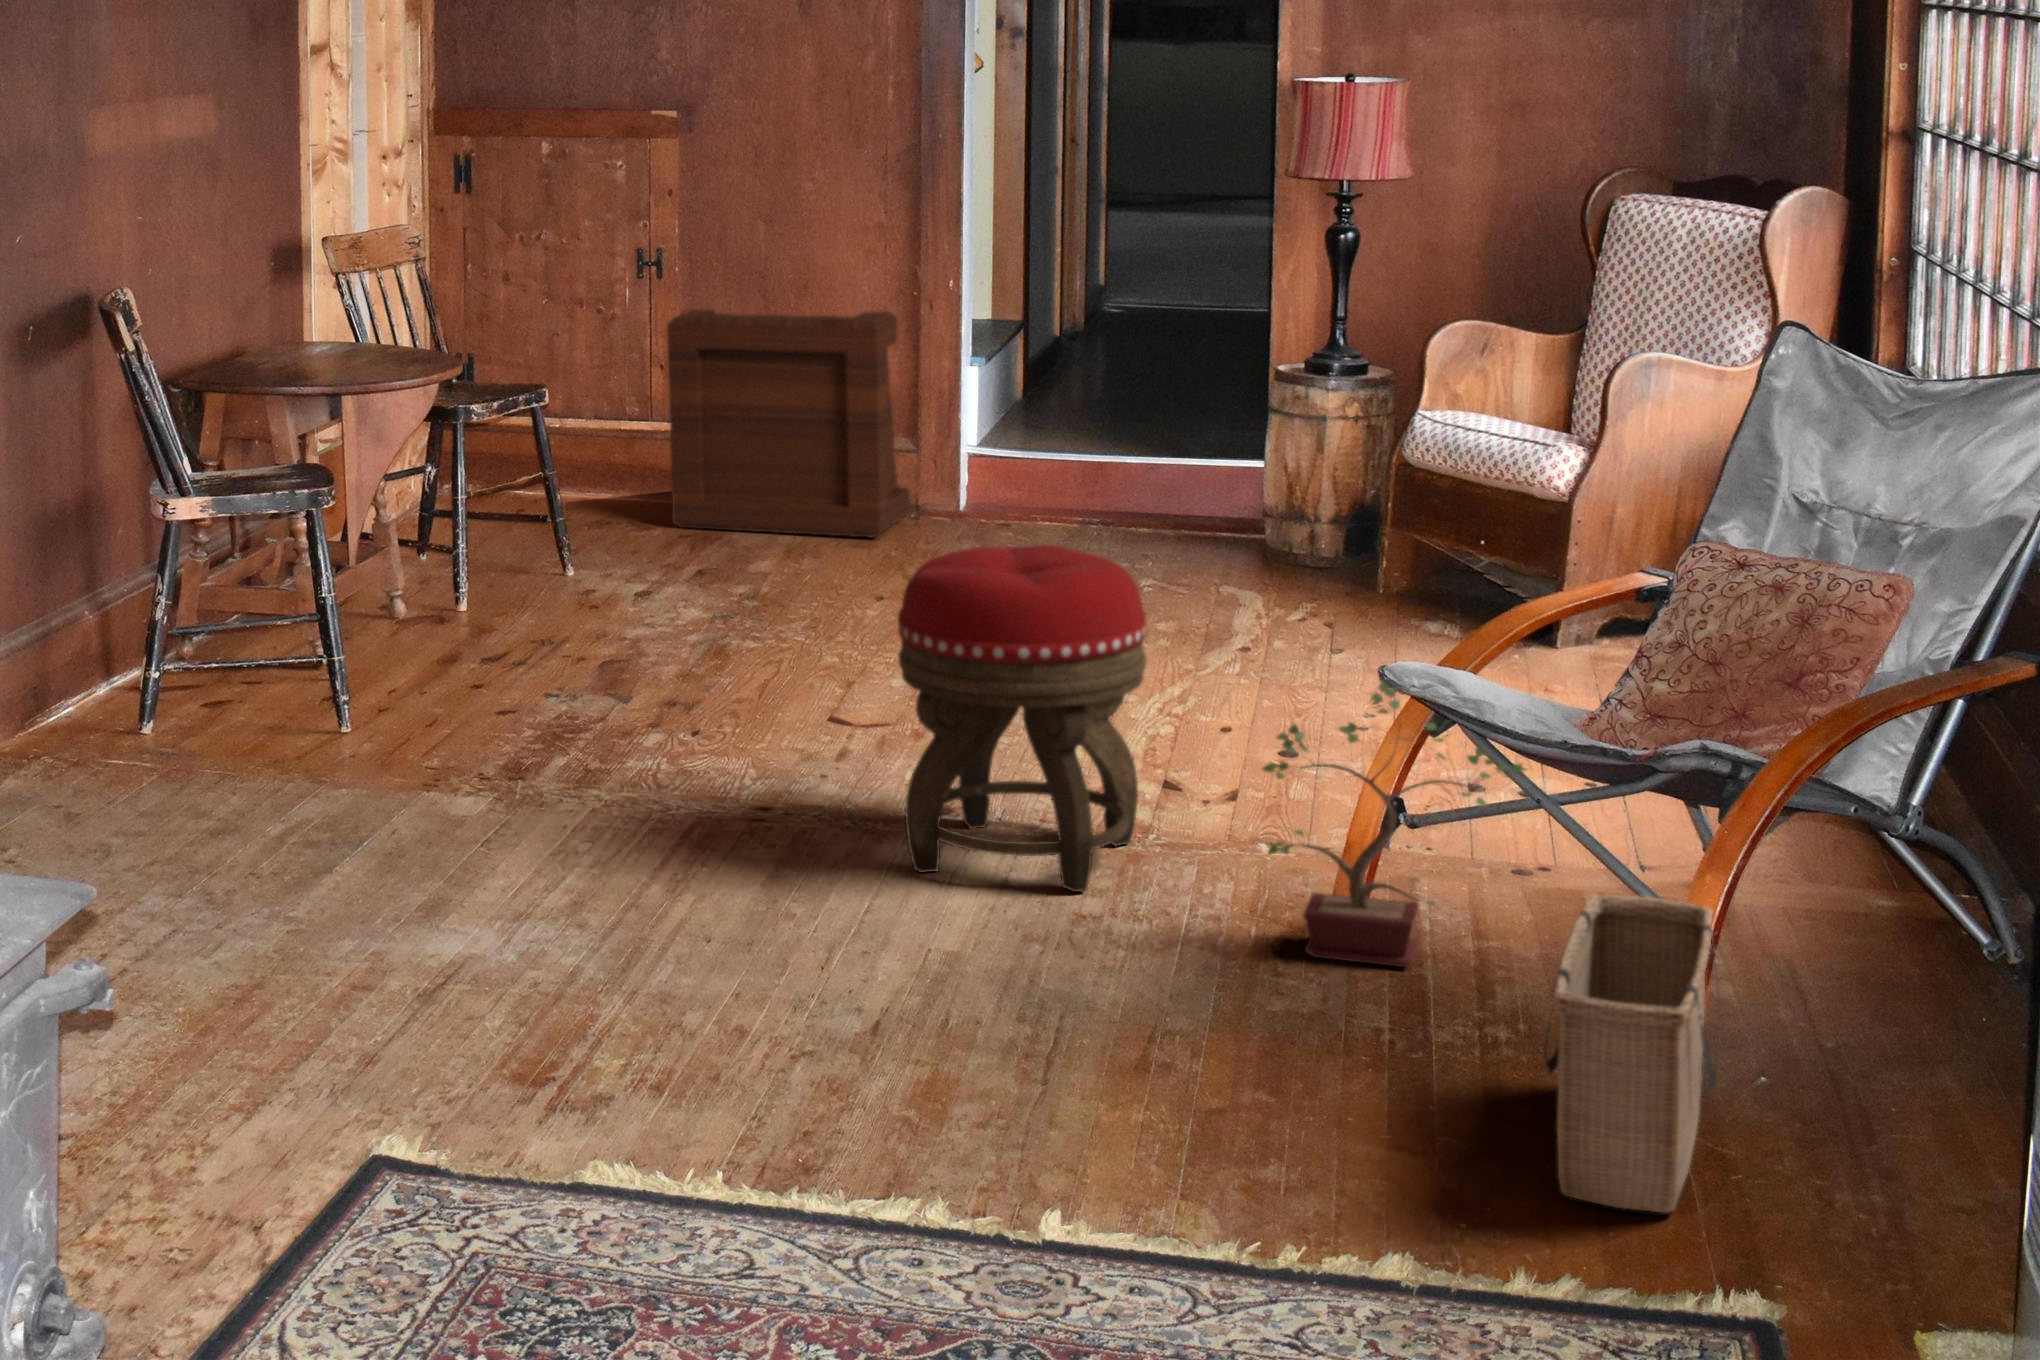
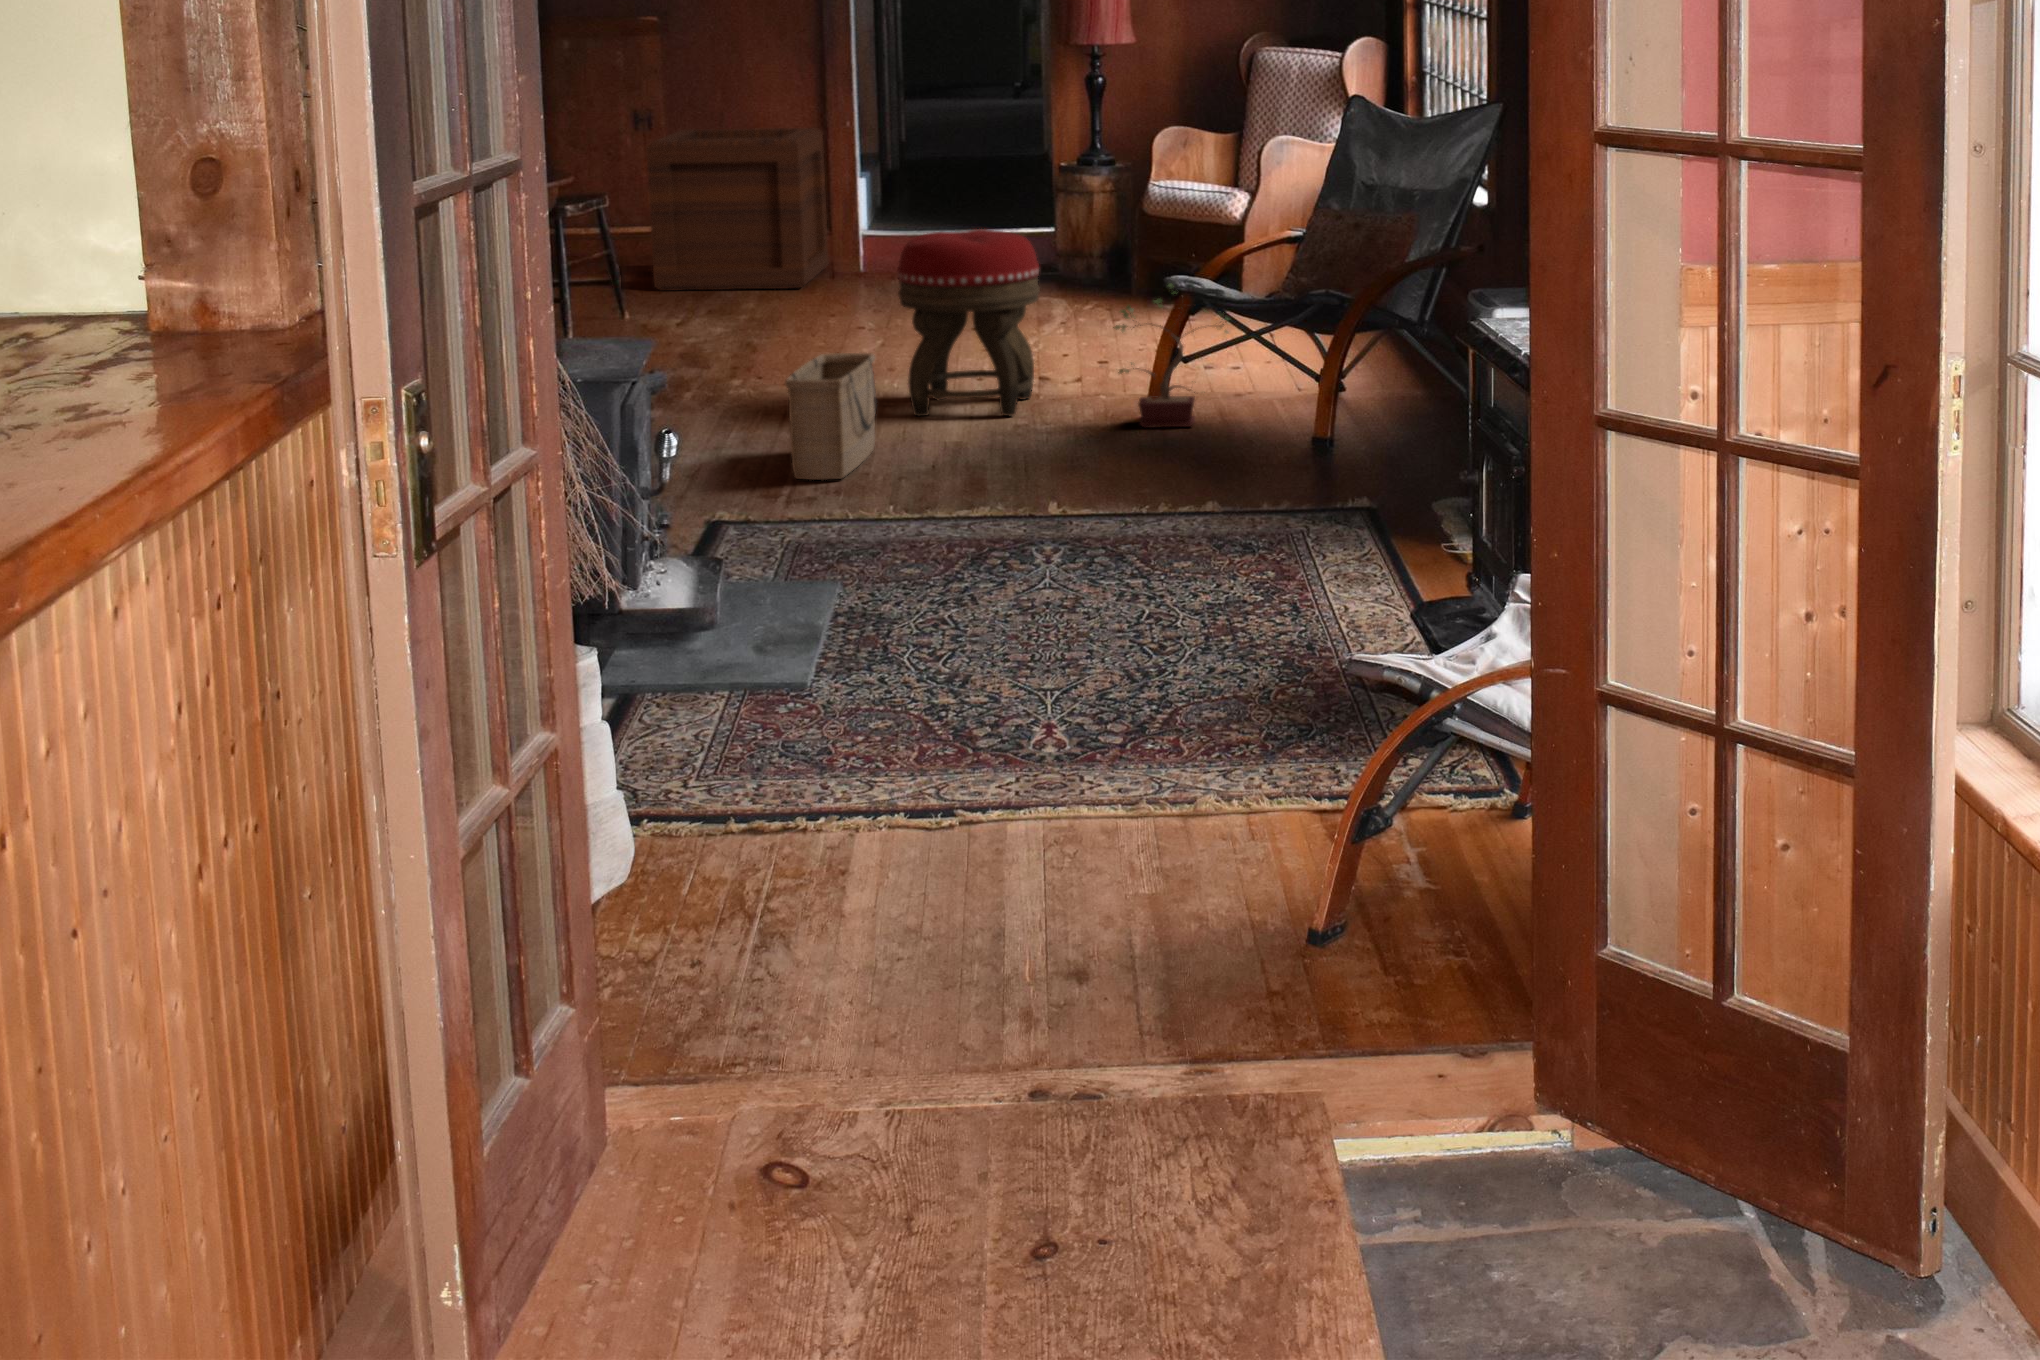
basket: present [1544,894,1718,1213] -> present [785,353,877,480]

